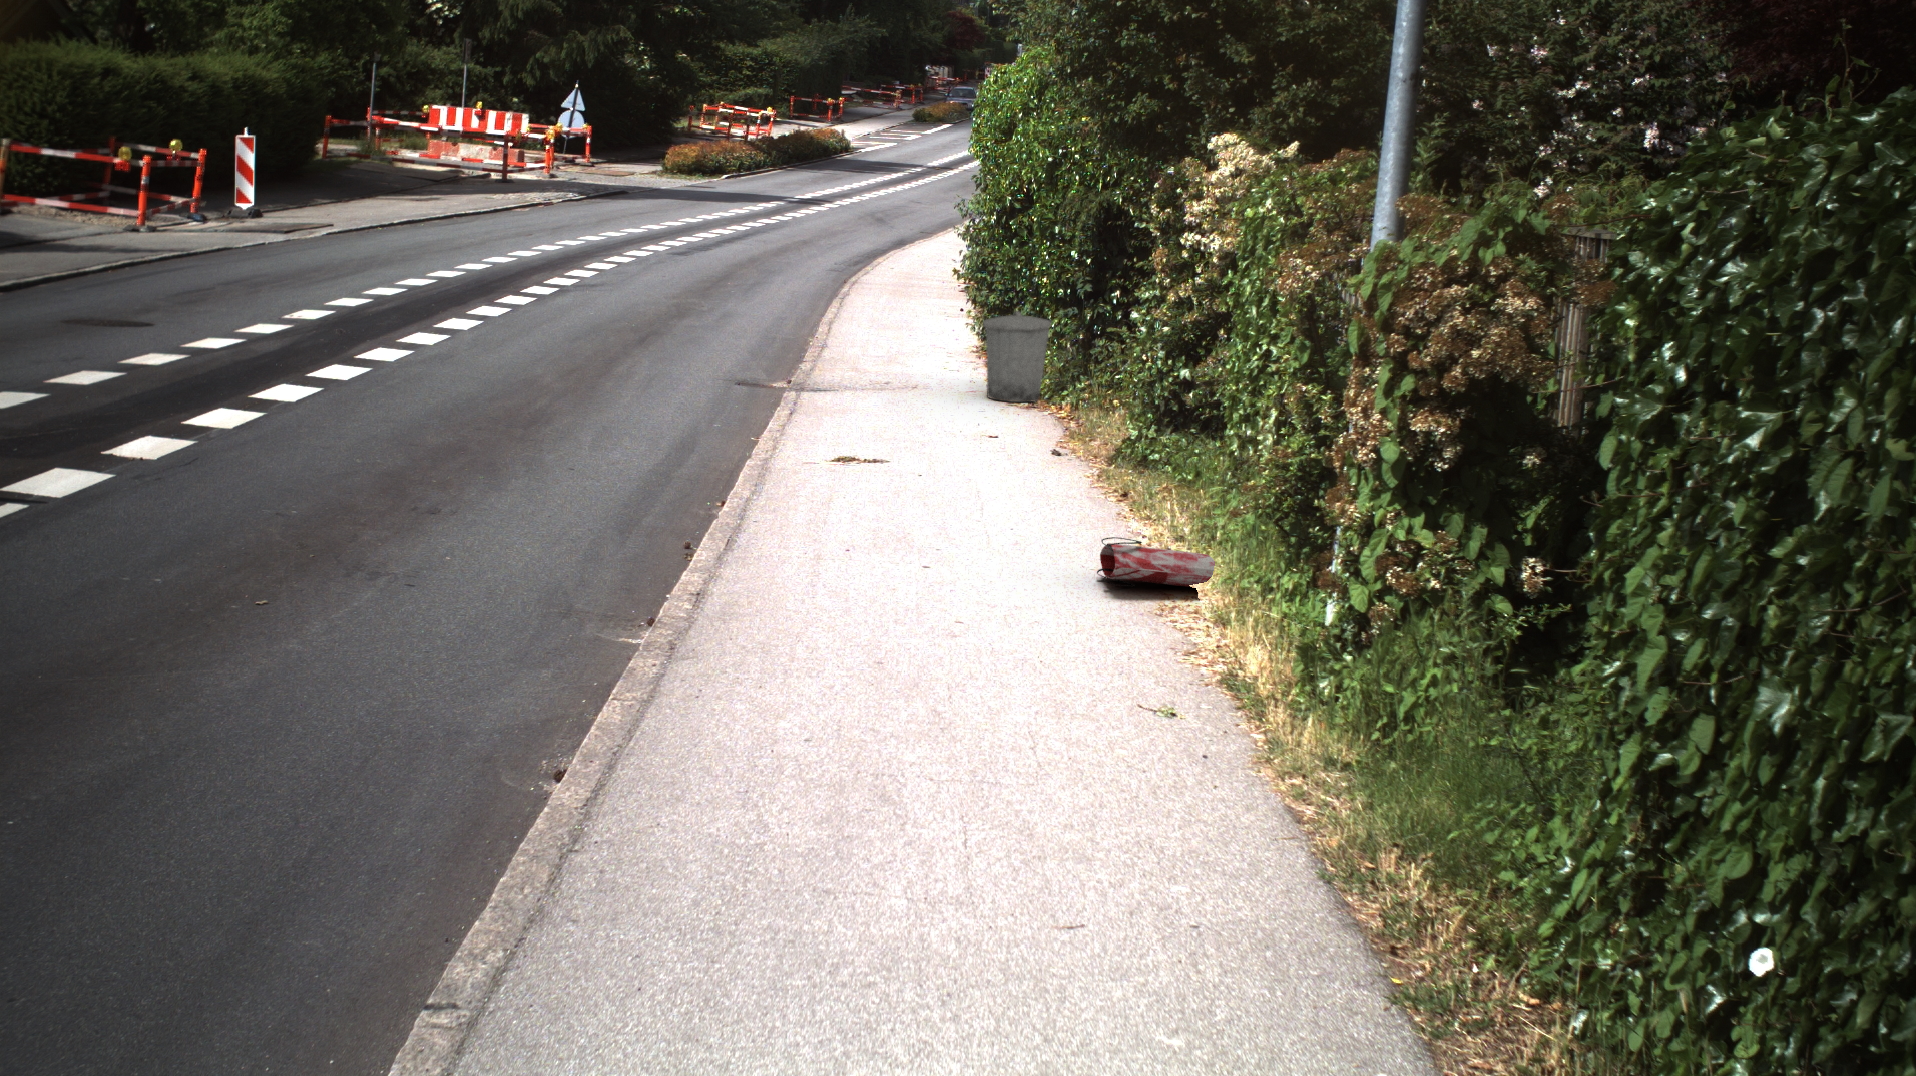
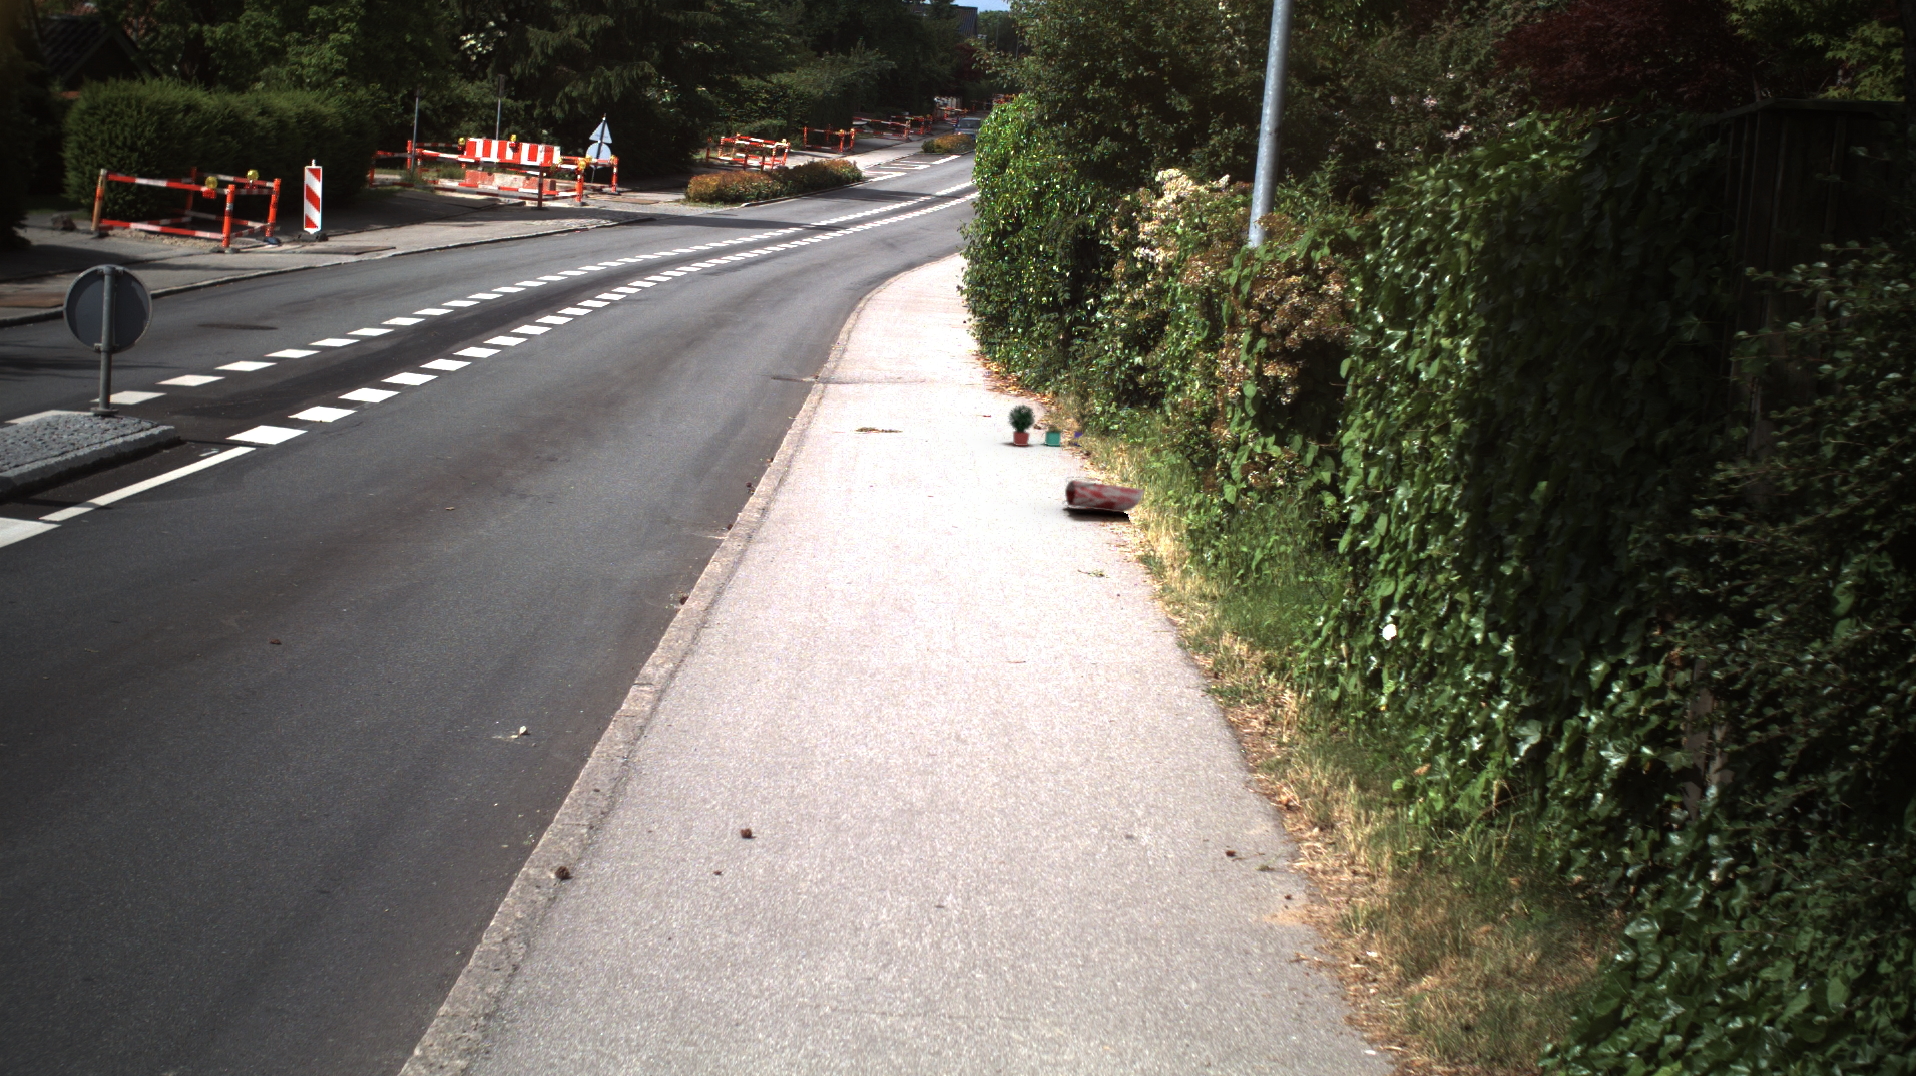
trash can: present [983,311,1051,402] -> none [979,316,1035,392]
potted plant: none [1020,388,1134,481] -> present [1009,376,1096,446]

